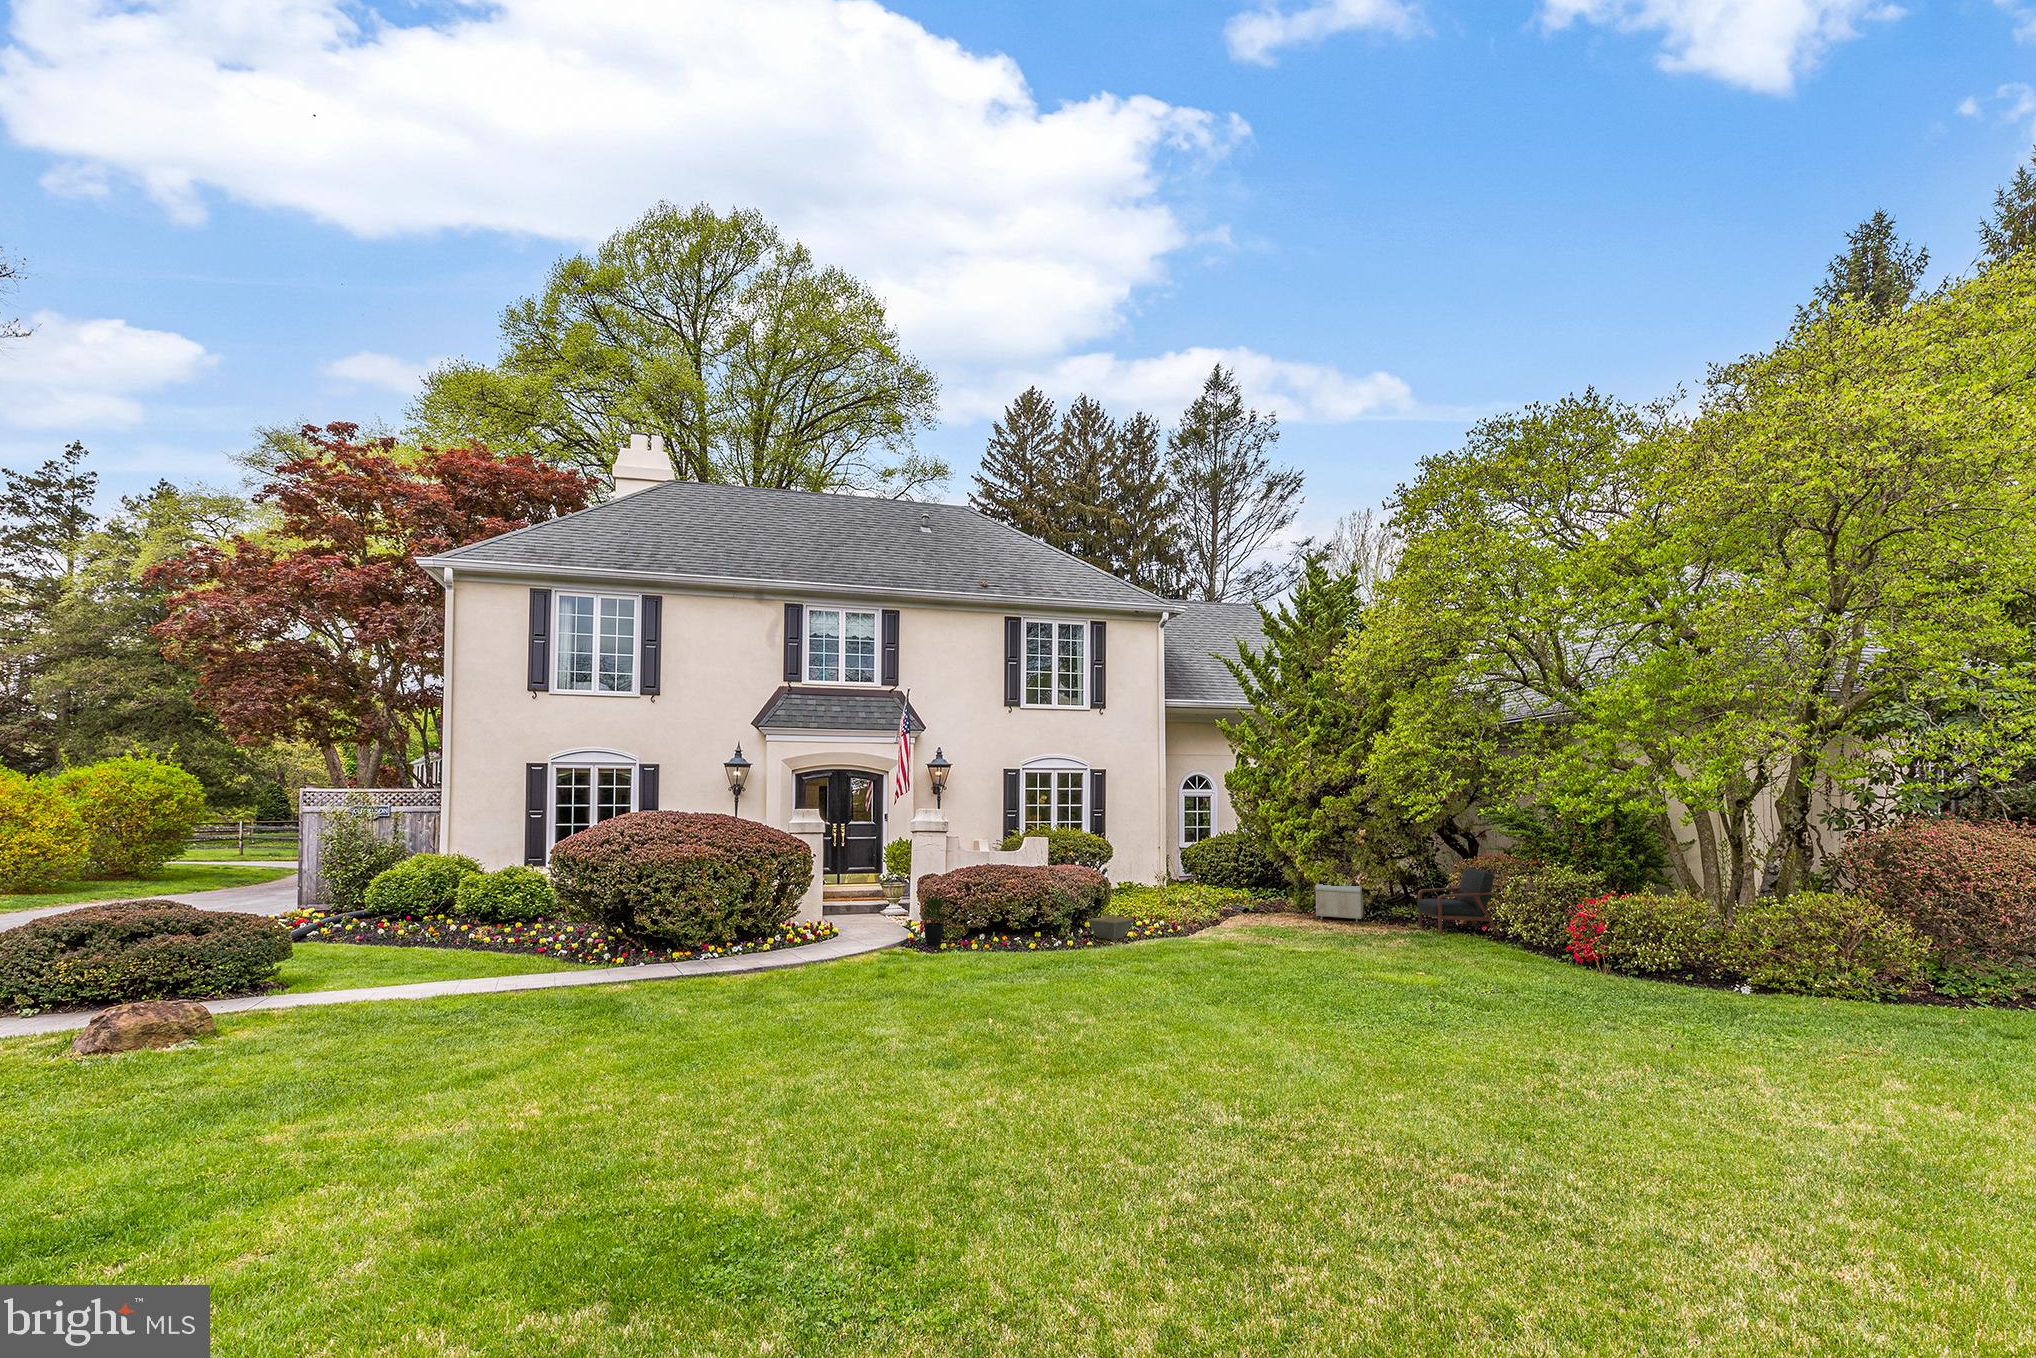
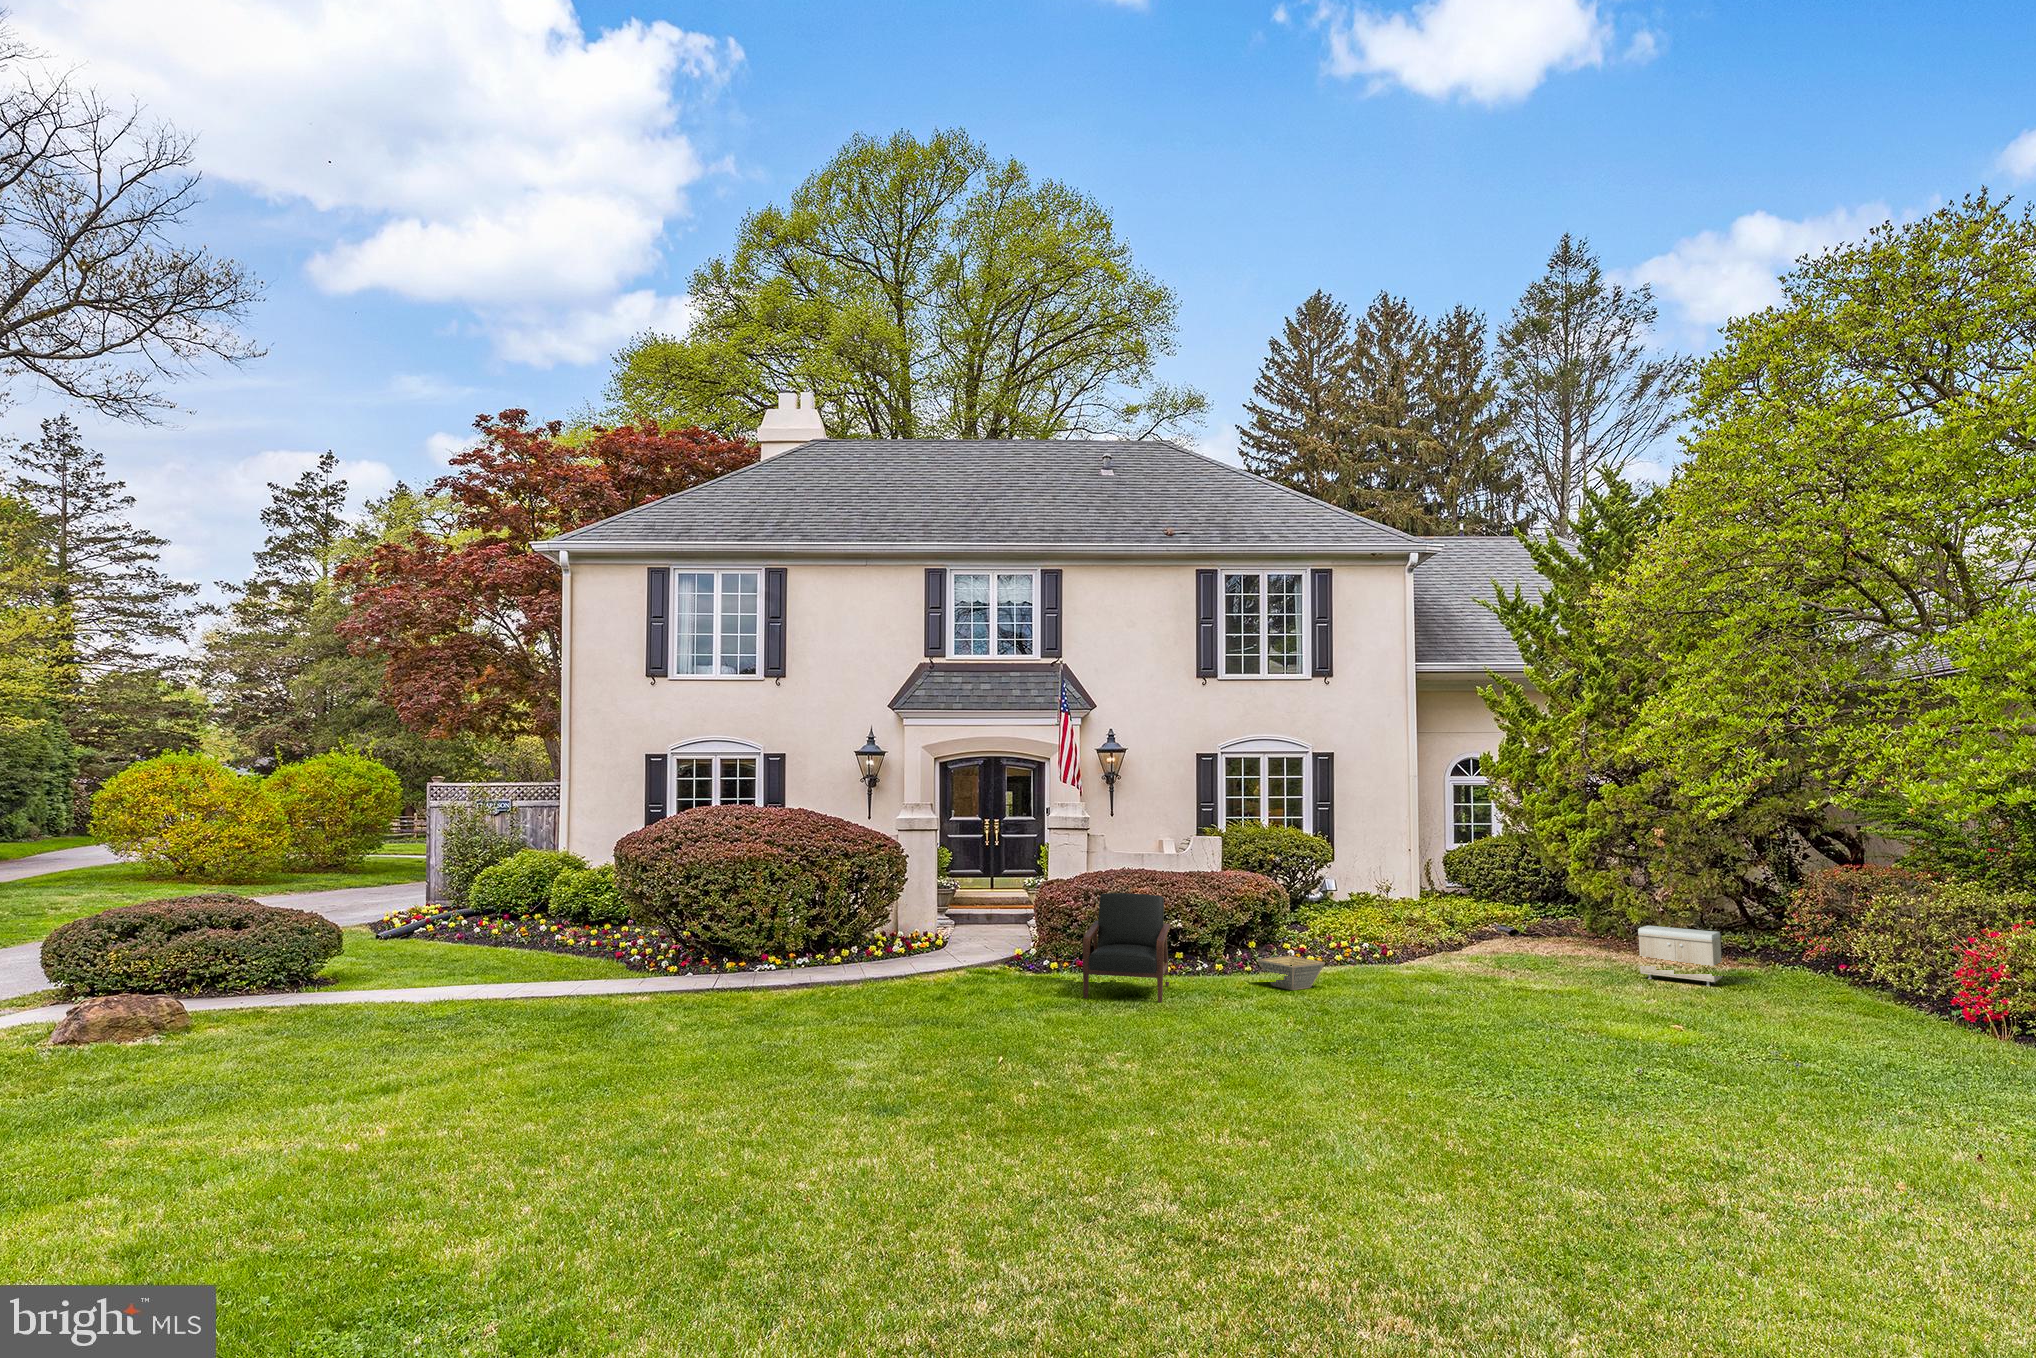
chair: present [1417,868,1500,935] -> present [1083,893,1171,1003]
potted plant: present [920,897,947,946] -> none [1021,919,1063,984]

